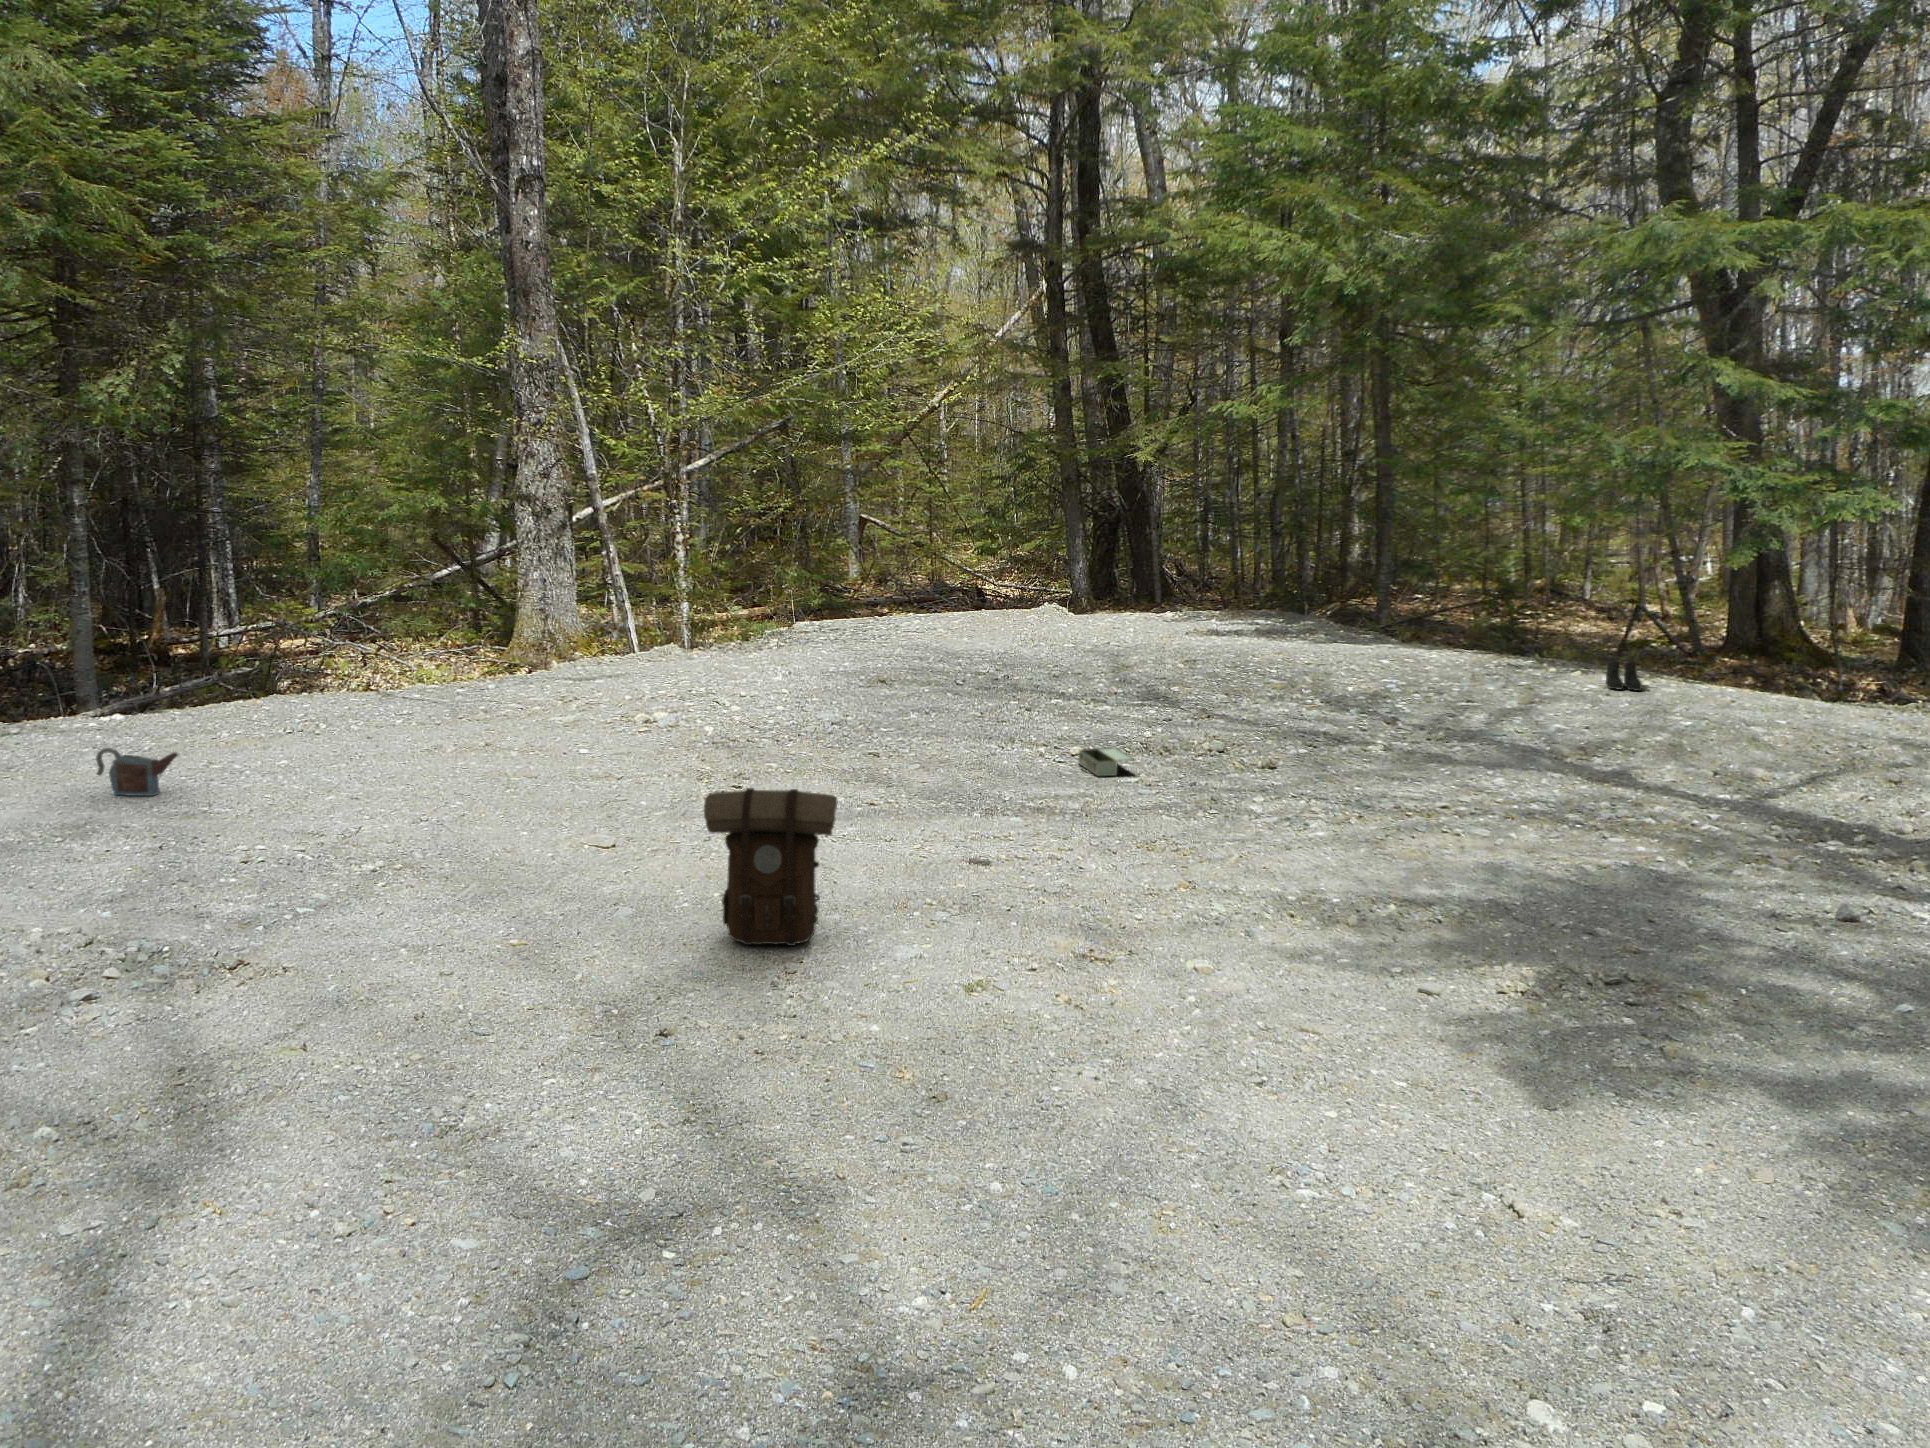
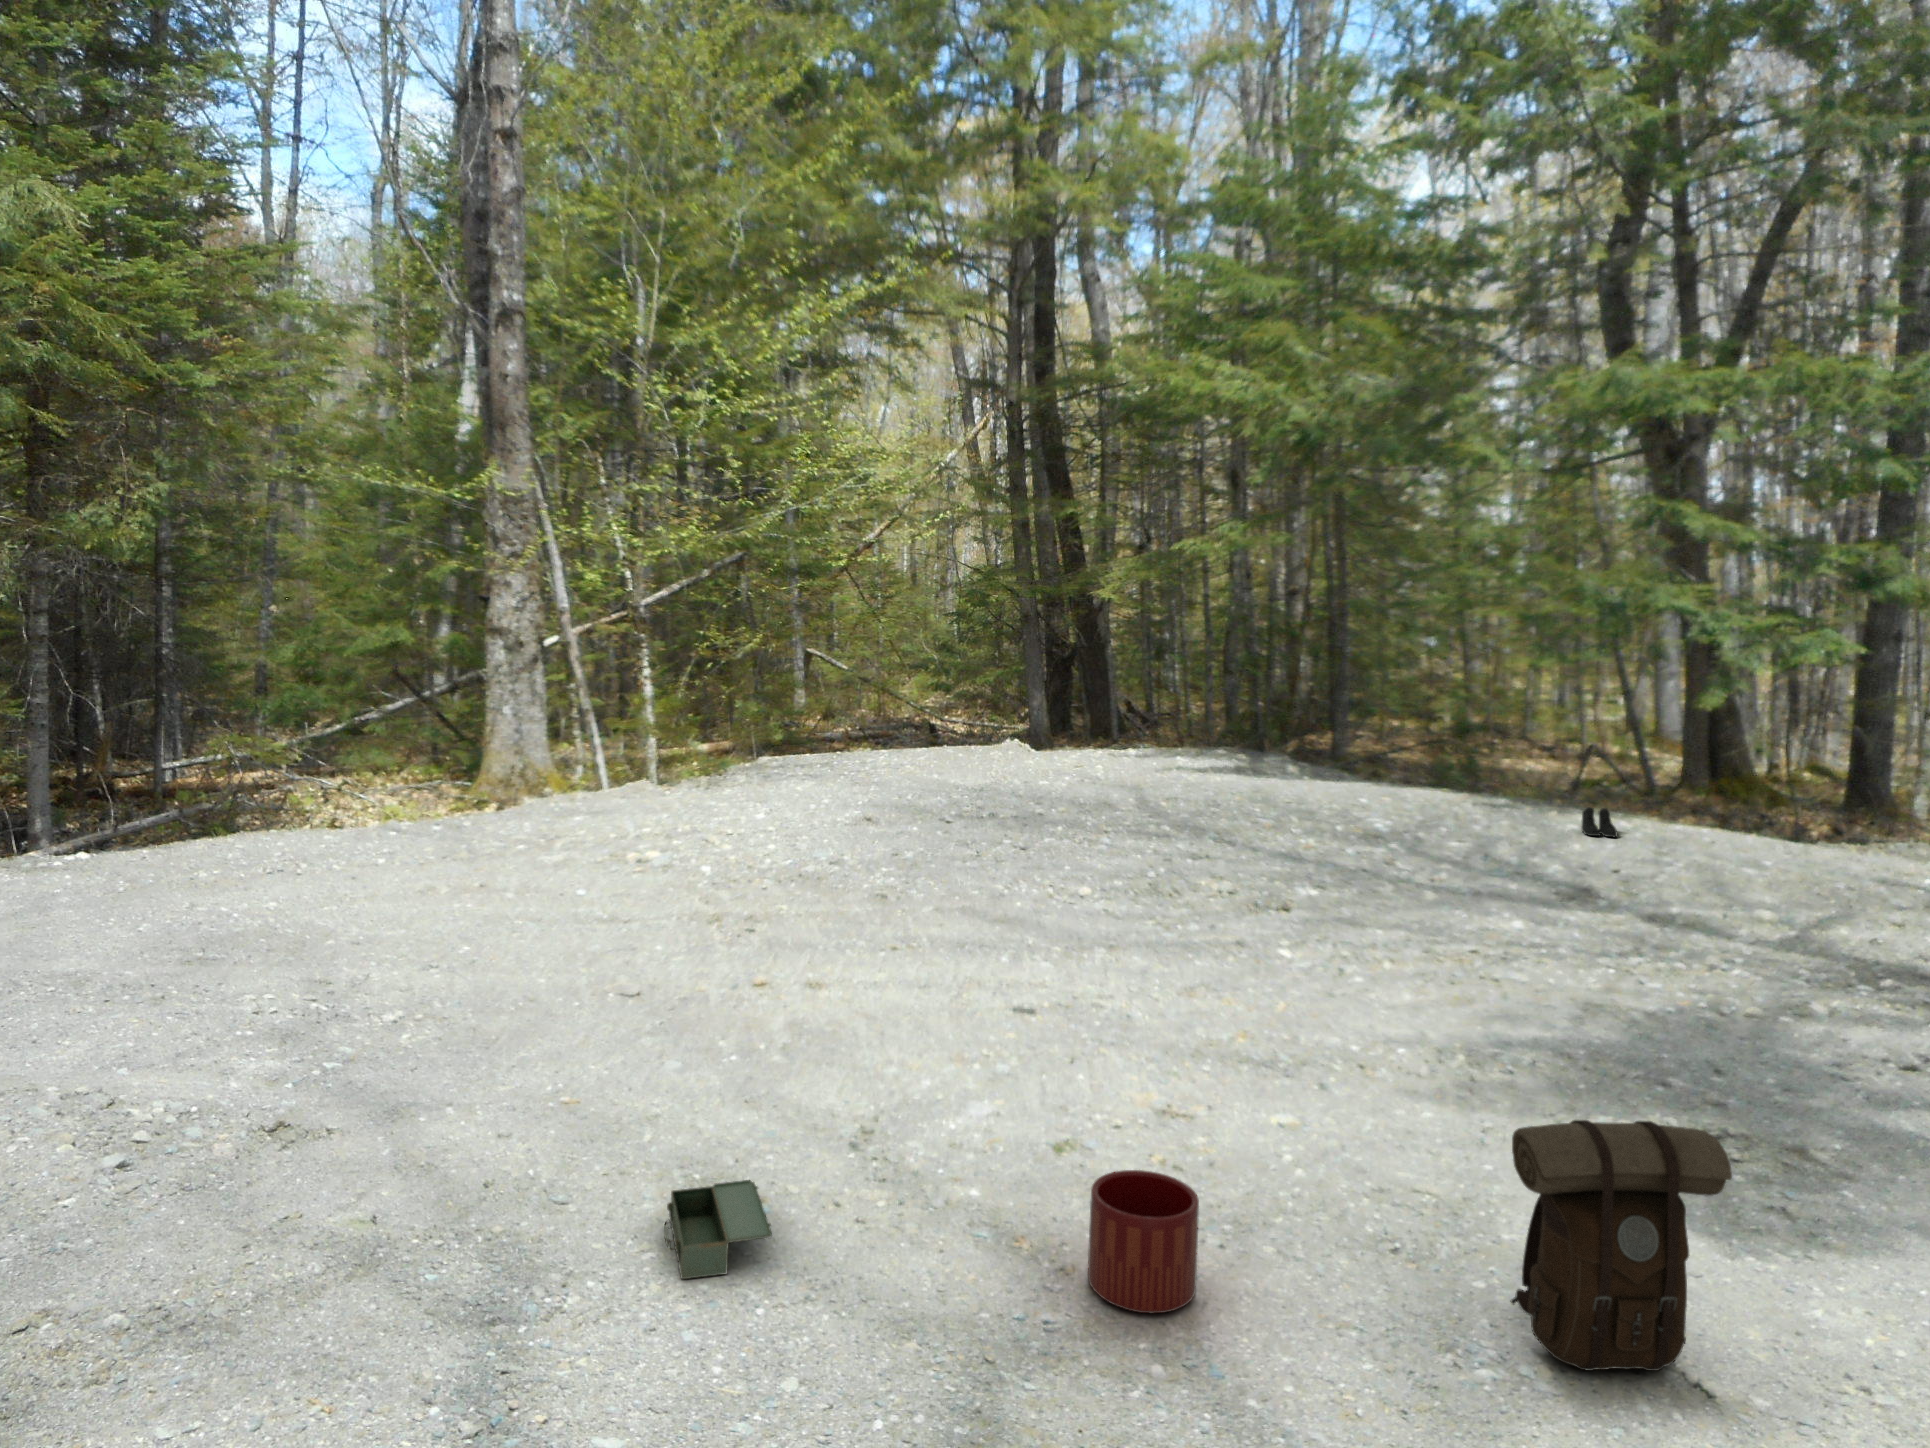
toolbox: present [1079,747,1135,776] -> present [664,1180,772,1279]
watering can: present [96,748,178,796] -> none [89,885,183,937]
backpack: present [704,788,837,946] -> present [1511,1120,1732,1371]
planter: none [949,1008,1053,1138] -> present [1088,1170,1199,1314]

